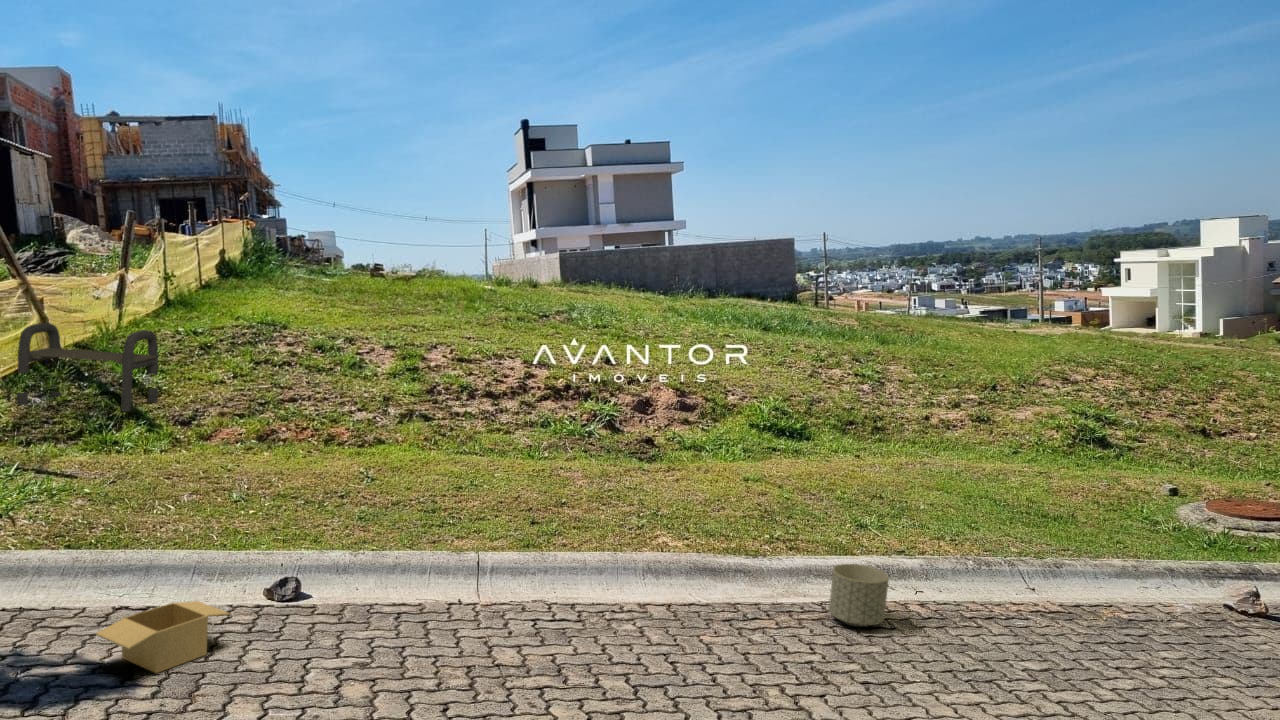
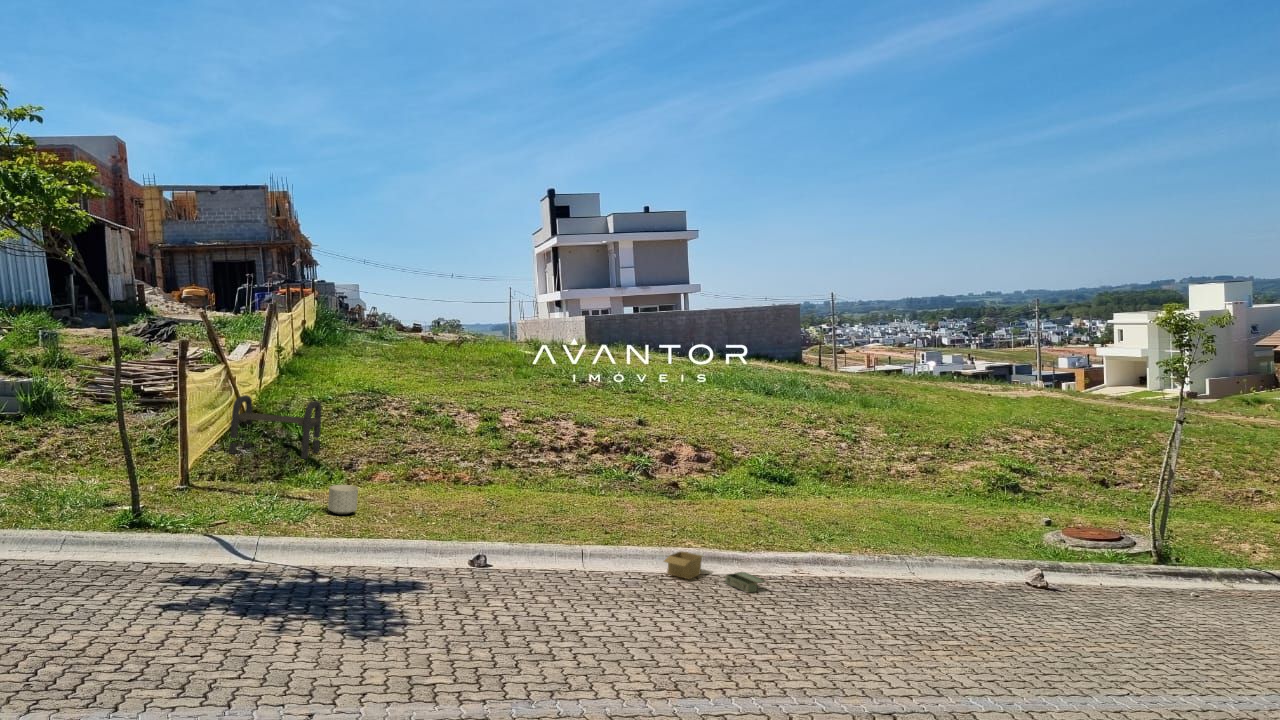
planter: present [829,564,889,627] -> present [328,485,358,515]
cardboard box: present [96,601,230,673] -> present [664,552,703,579]
toolbox: none [725,604,799,649] -> present [725,572,765,593]

